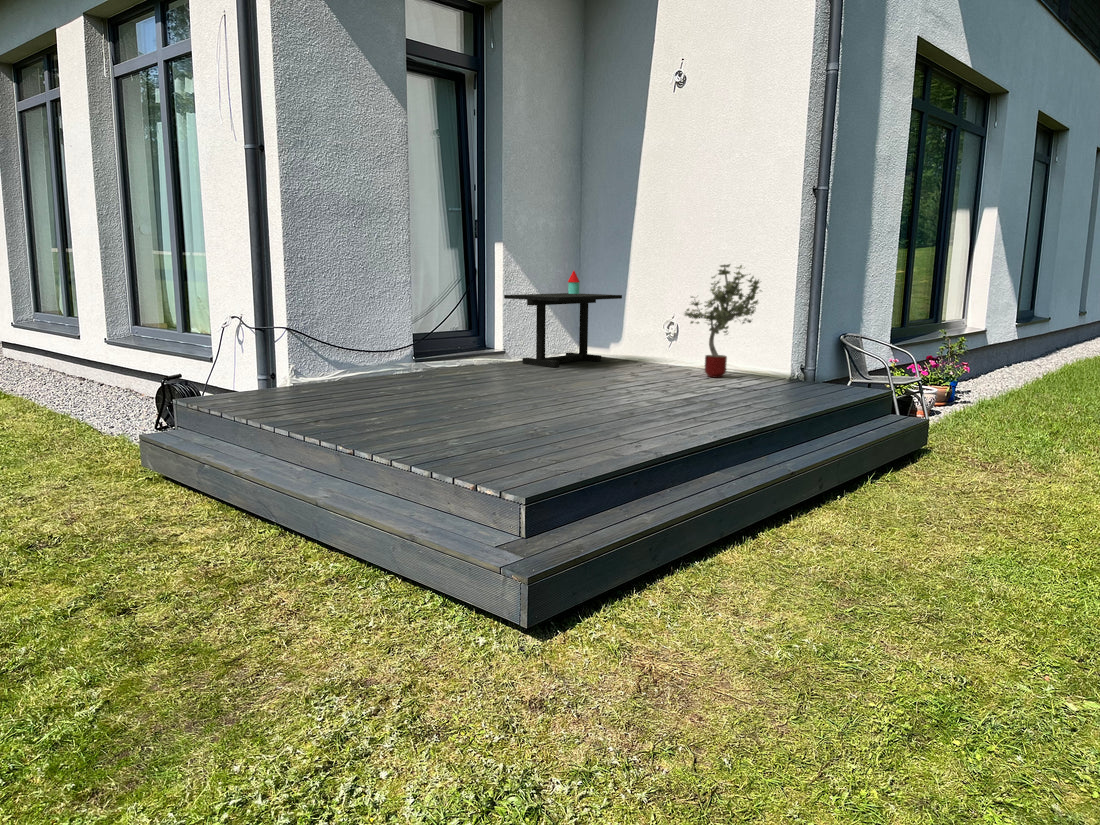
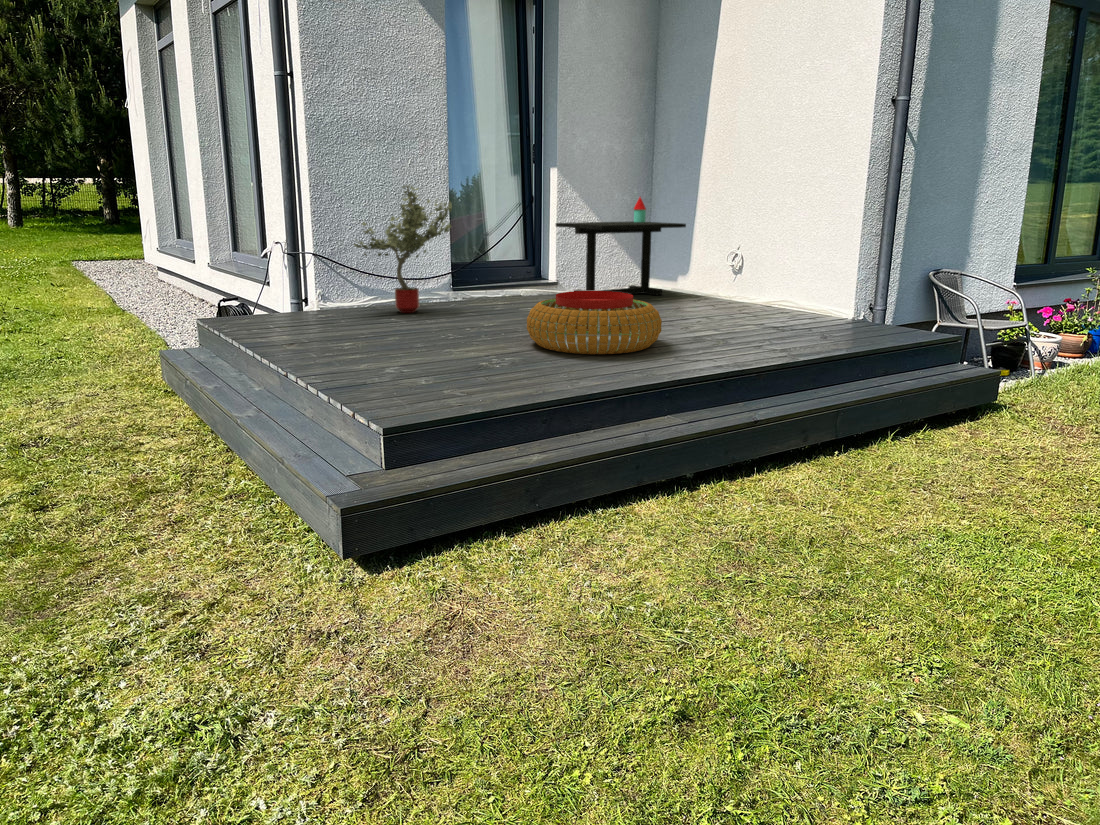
potted tree: present [685,264,761,378] -> present [354,185,452,313]
pouf: none [544,358,672,418] -> present [527,291,662,354]

